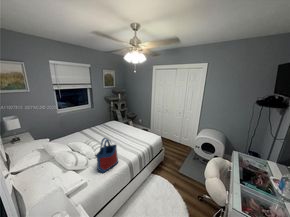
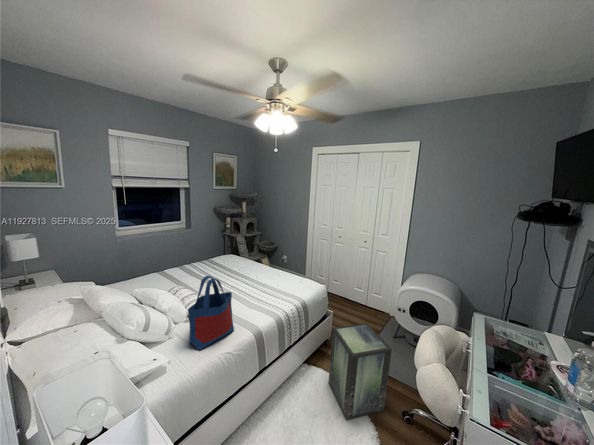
storage box: none [163,156,194,201] -> present [328,323,392,420]

